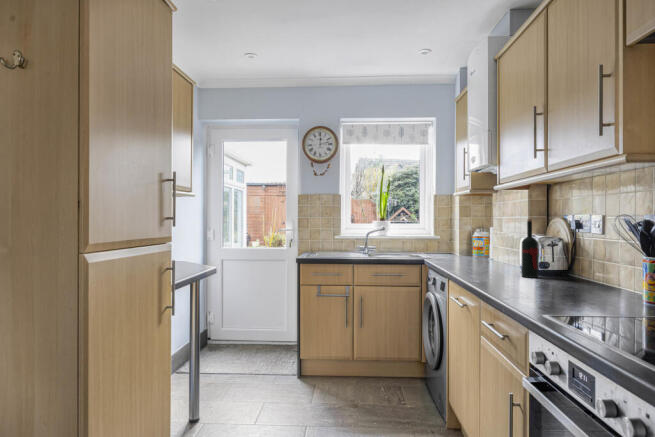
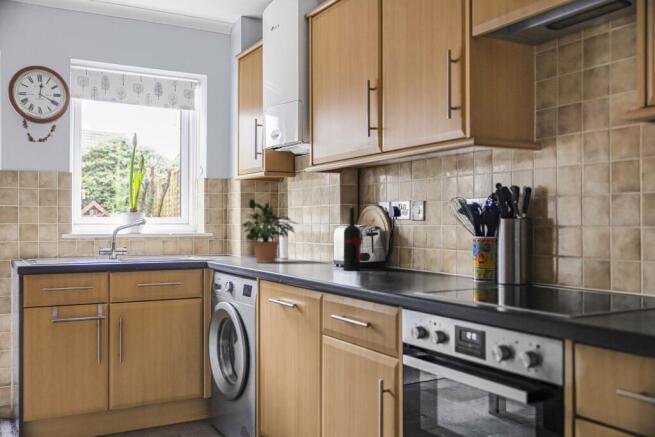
potted plant: none [443,212,499,264] -> present [242,199,296,263]

